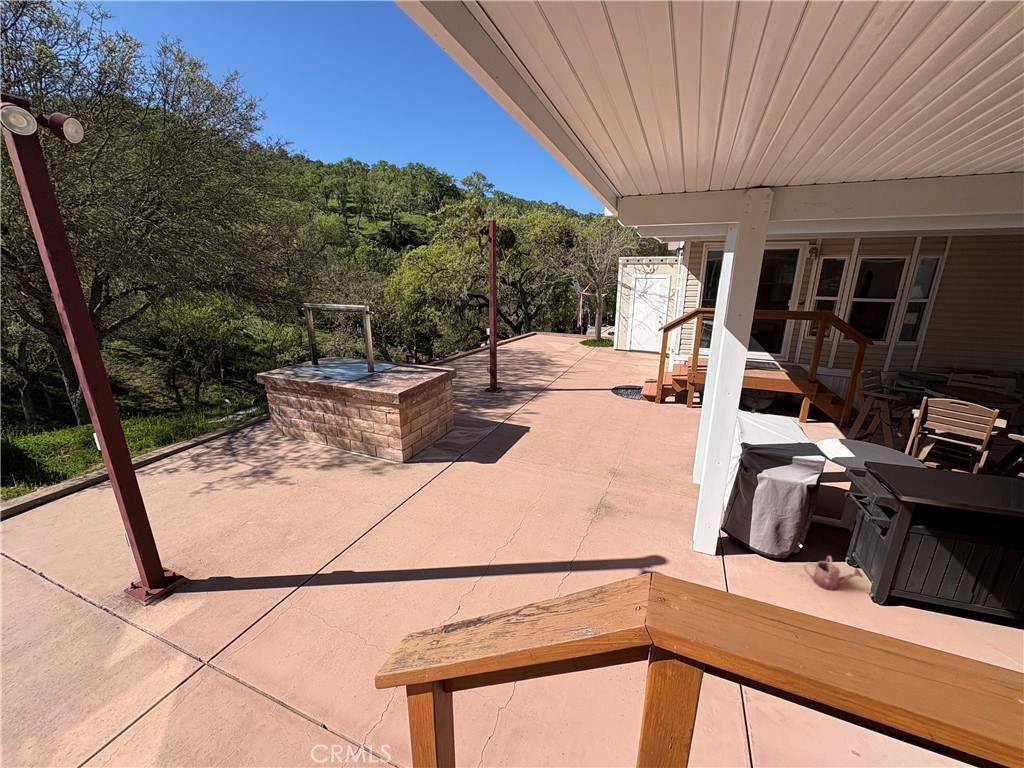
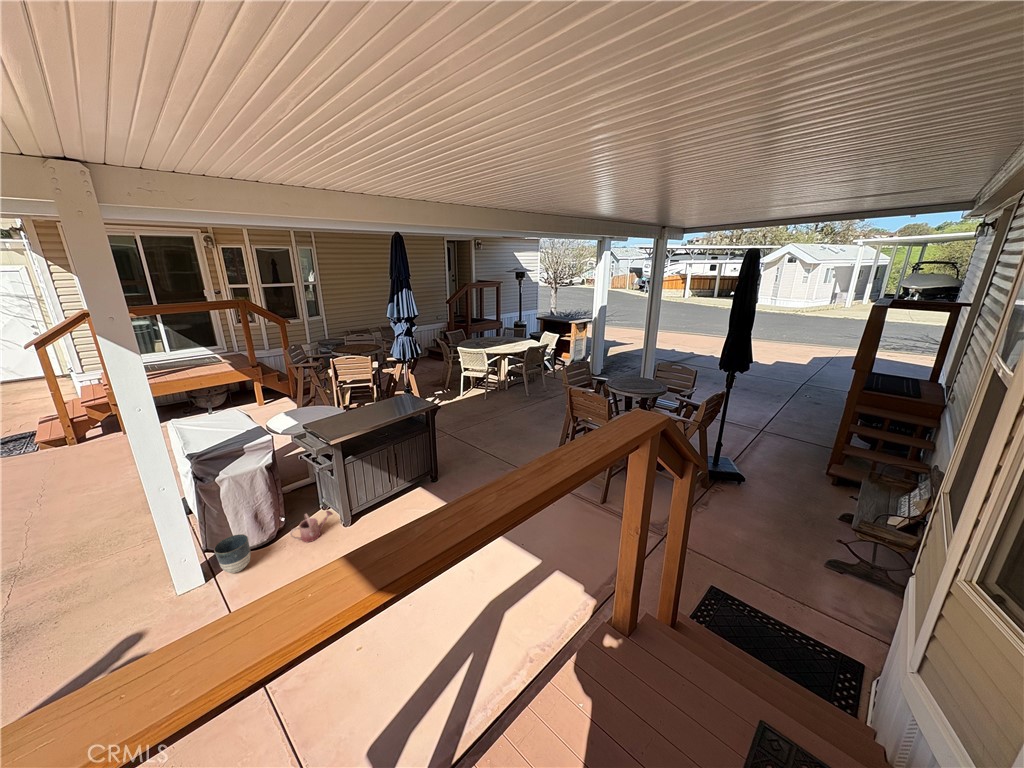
planter: none [733,530,765,566] -> present [214,534,251,573]

